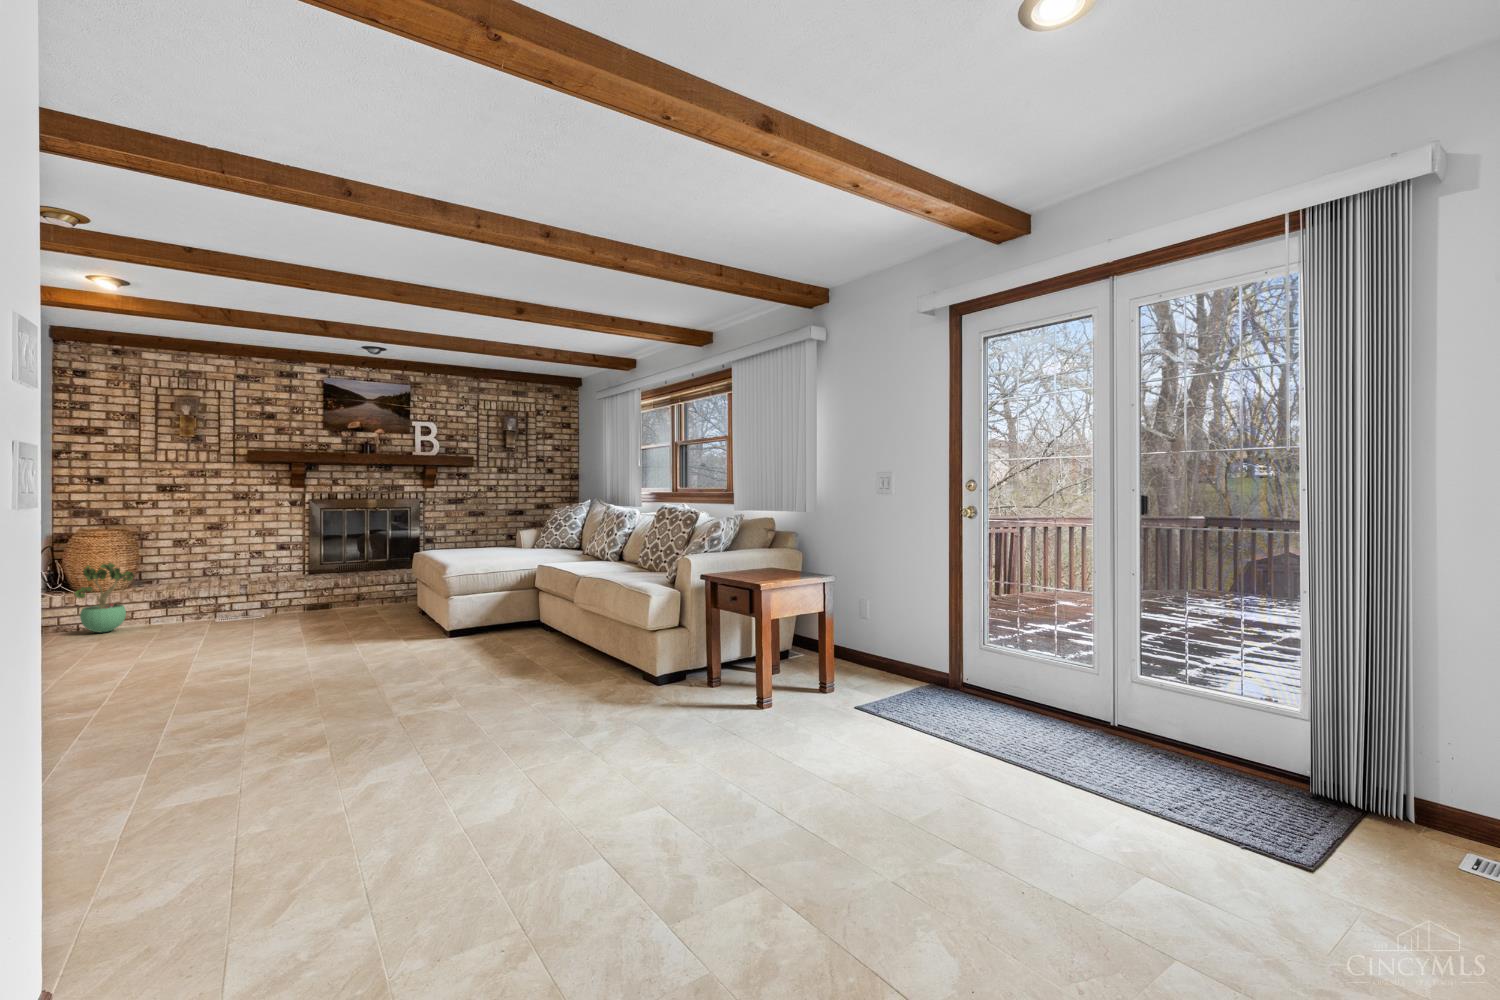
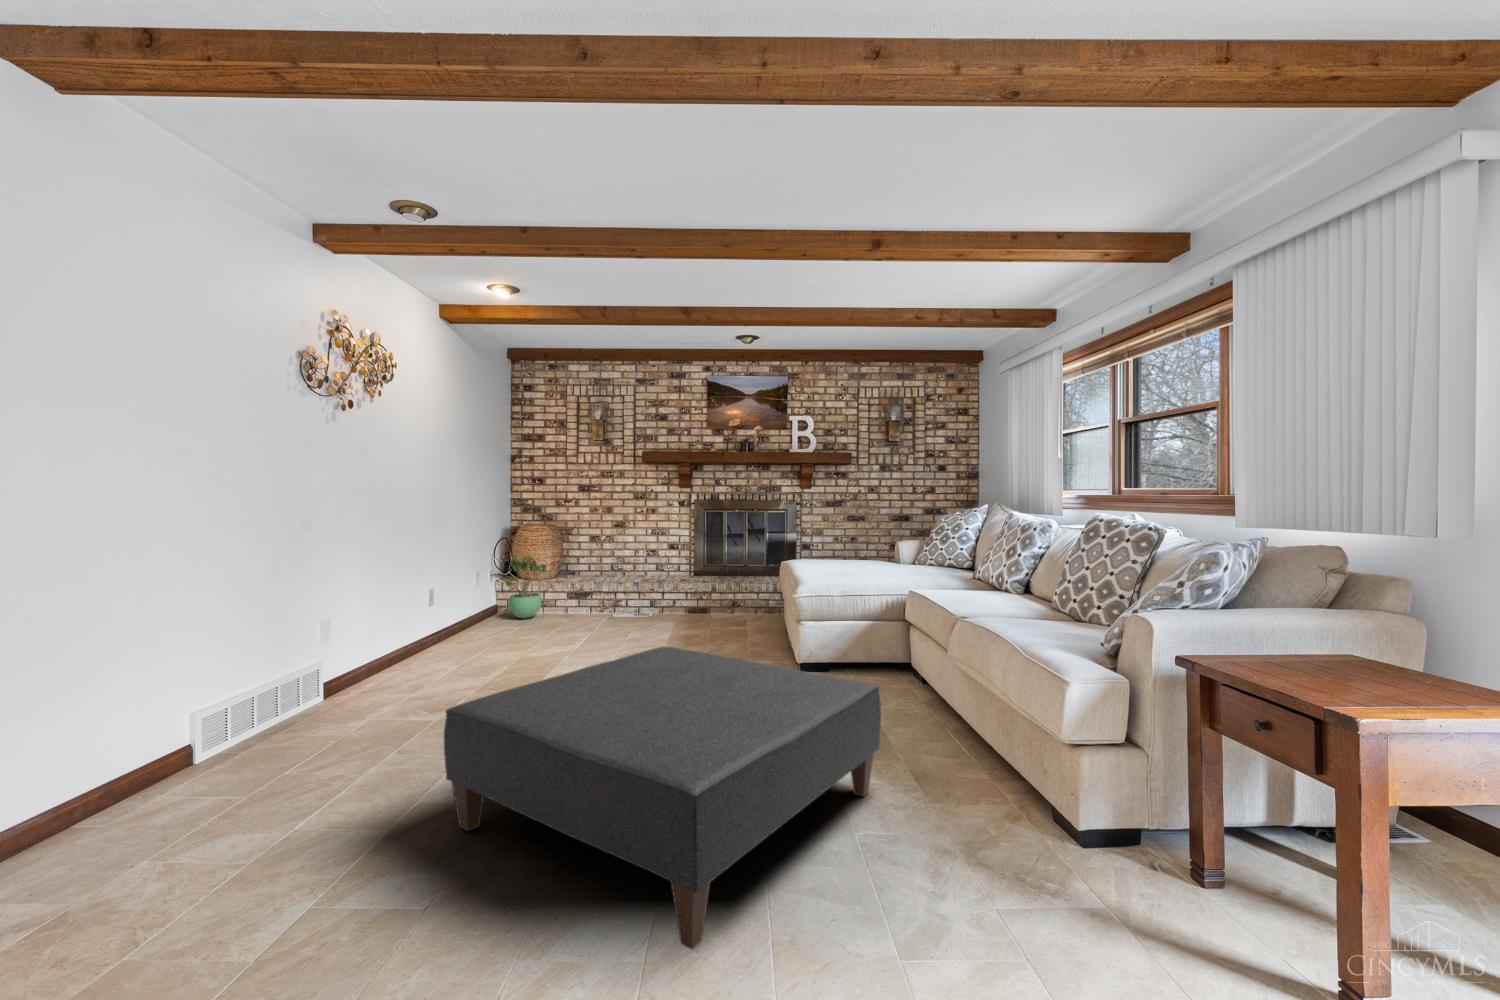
ottoman: none [246,610,545,731] -> present [444,647,881,949]

